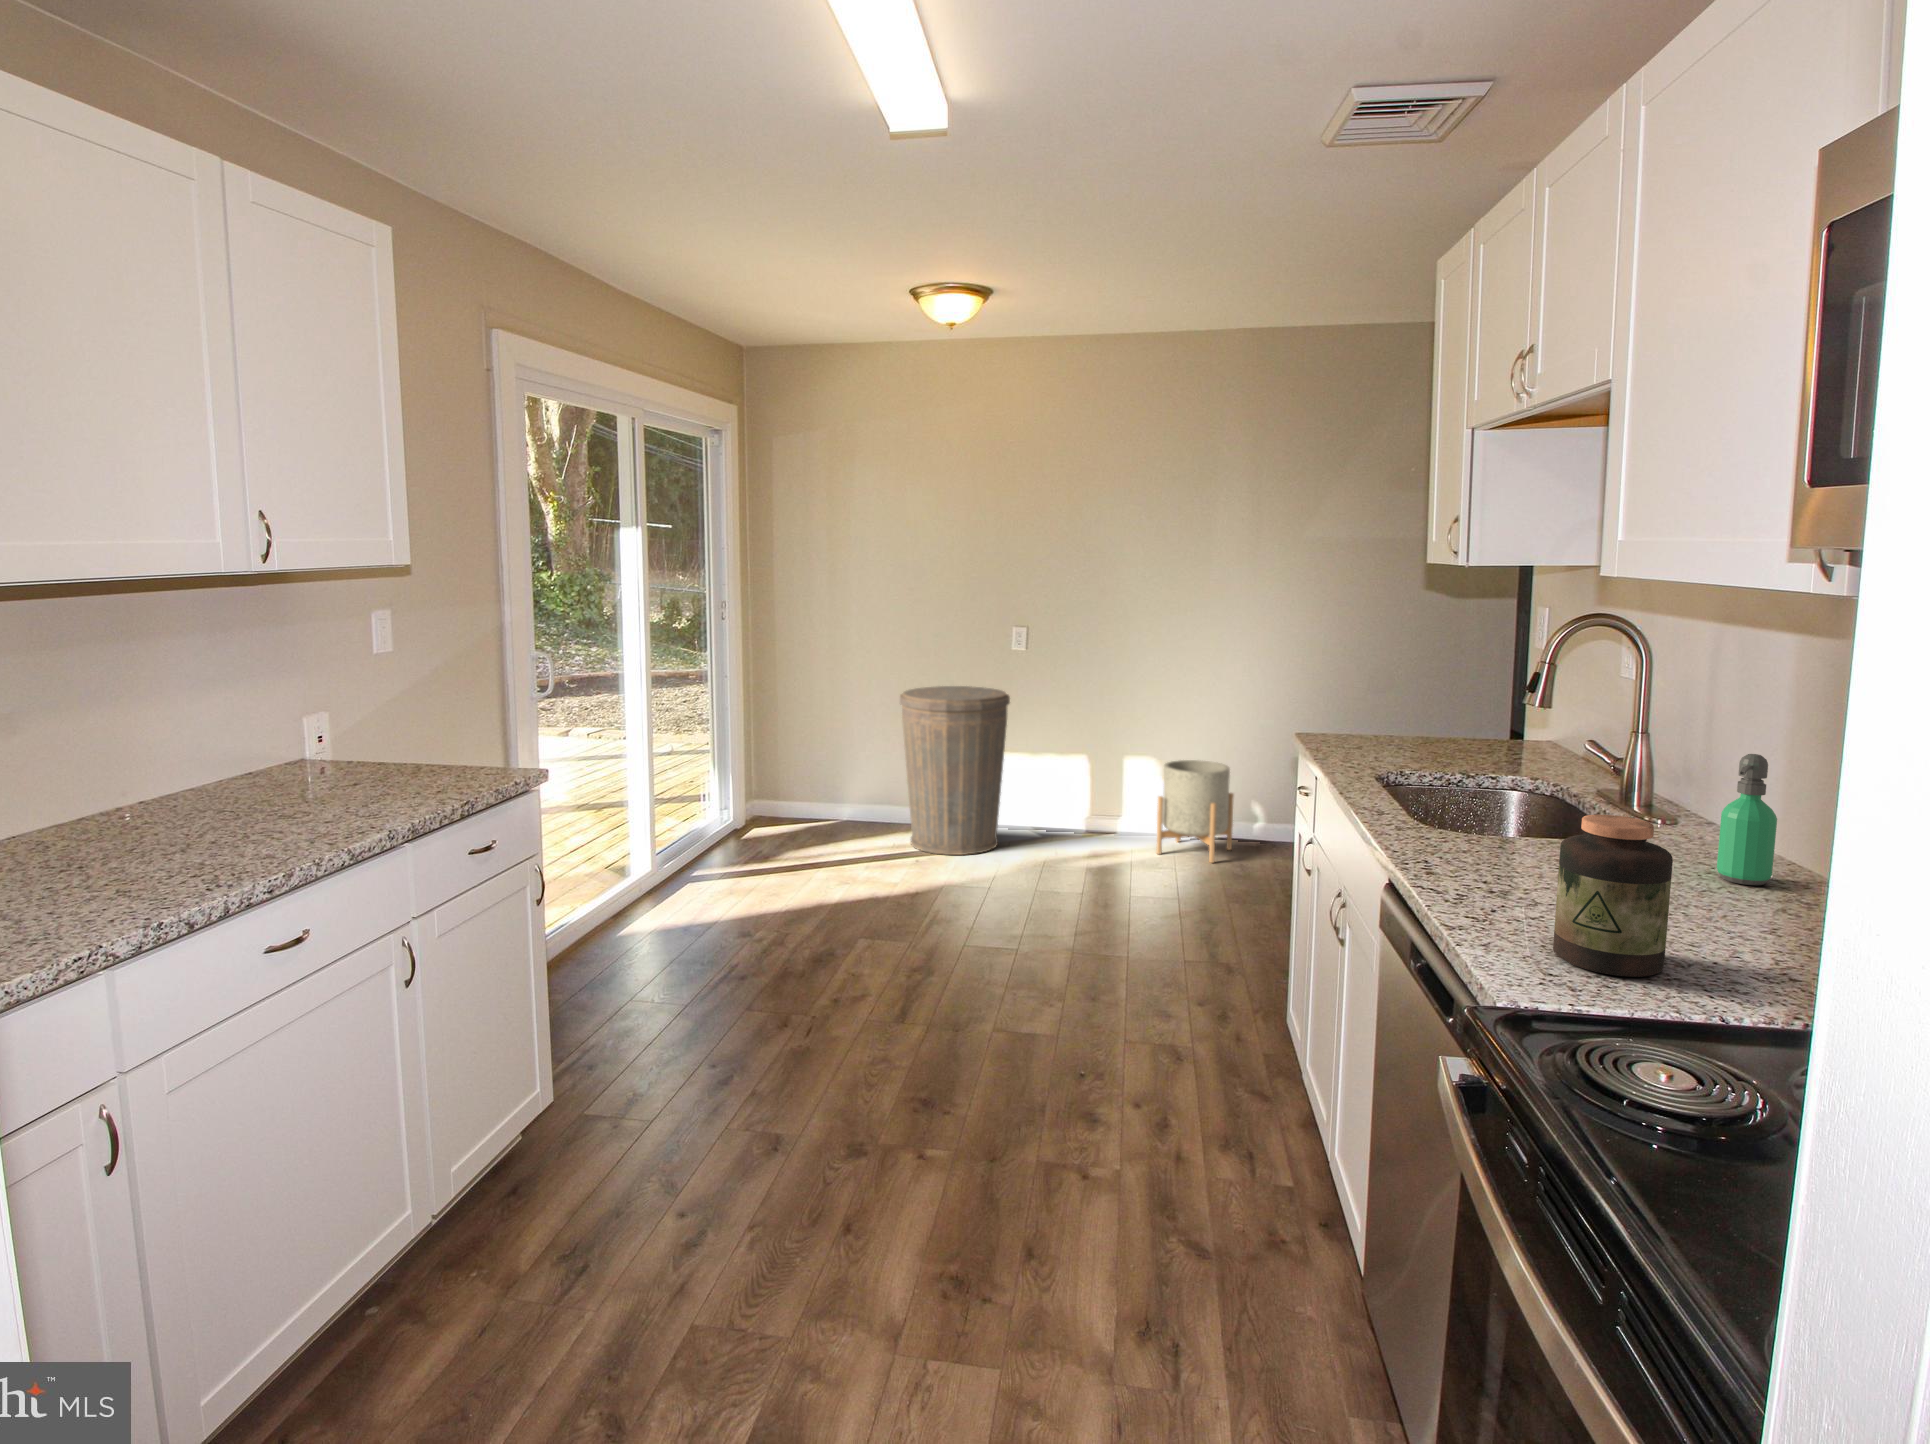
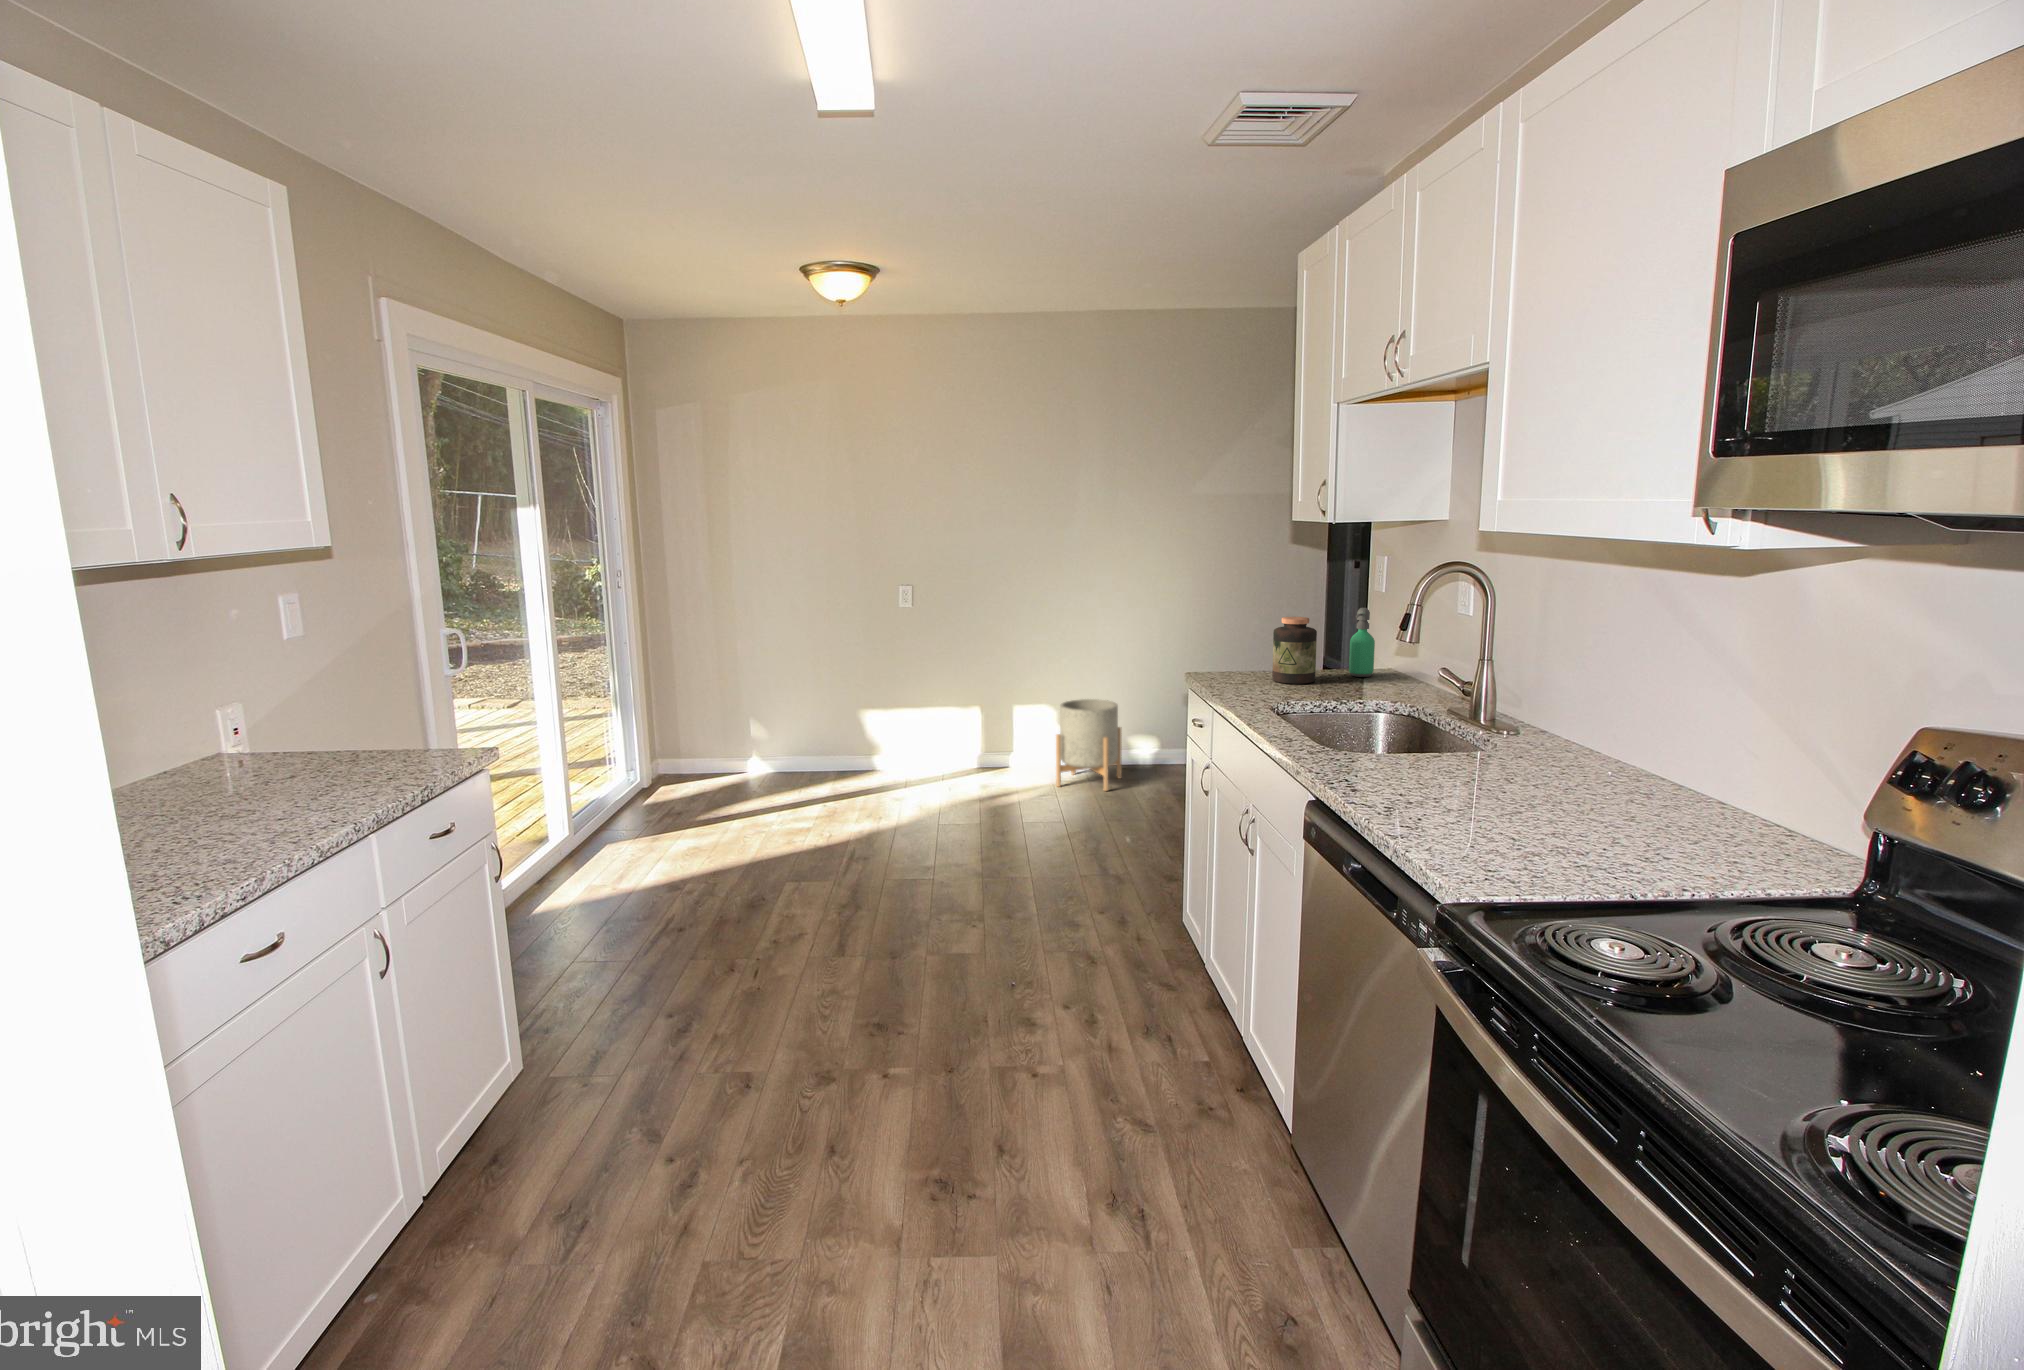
trash can: present [900,686,1010,855] -> none [810,641,917,802]
soap dispenser: present [1717,754,1777,885] -> present [1349,608,1375,677]
jar: present [1553,815,1673,977] -> present [1272,617,1317,684]

